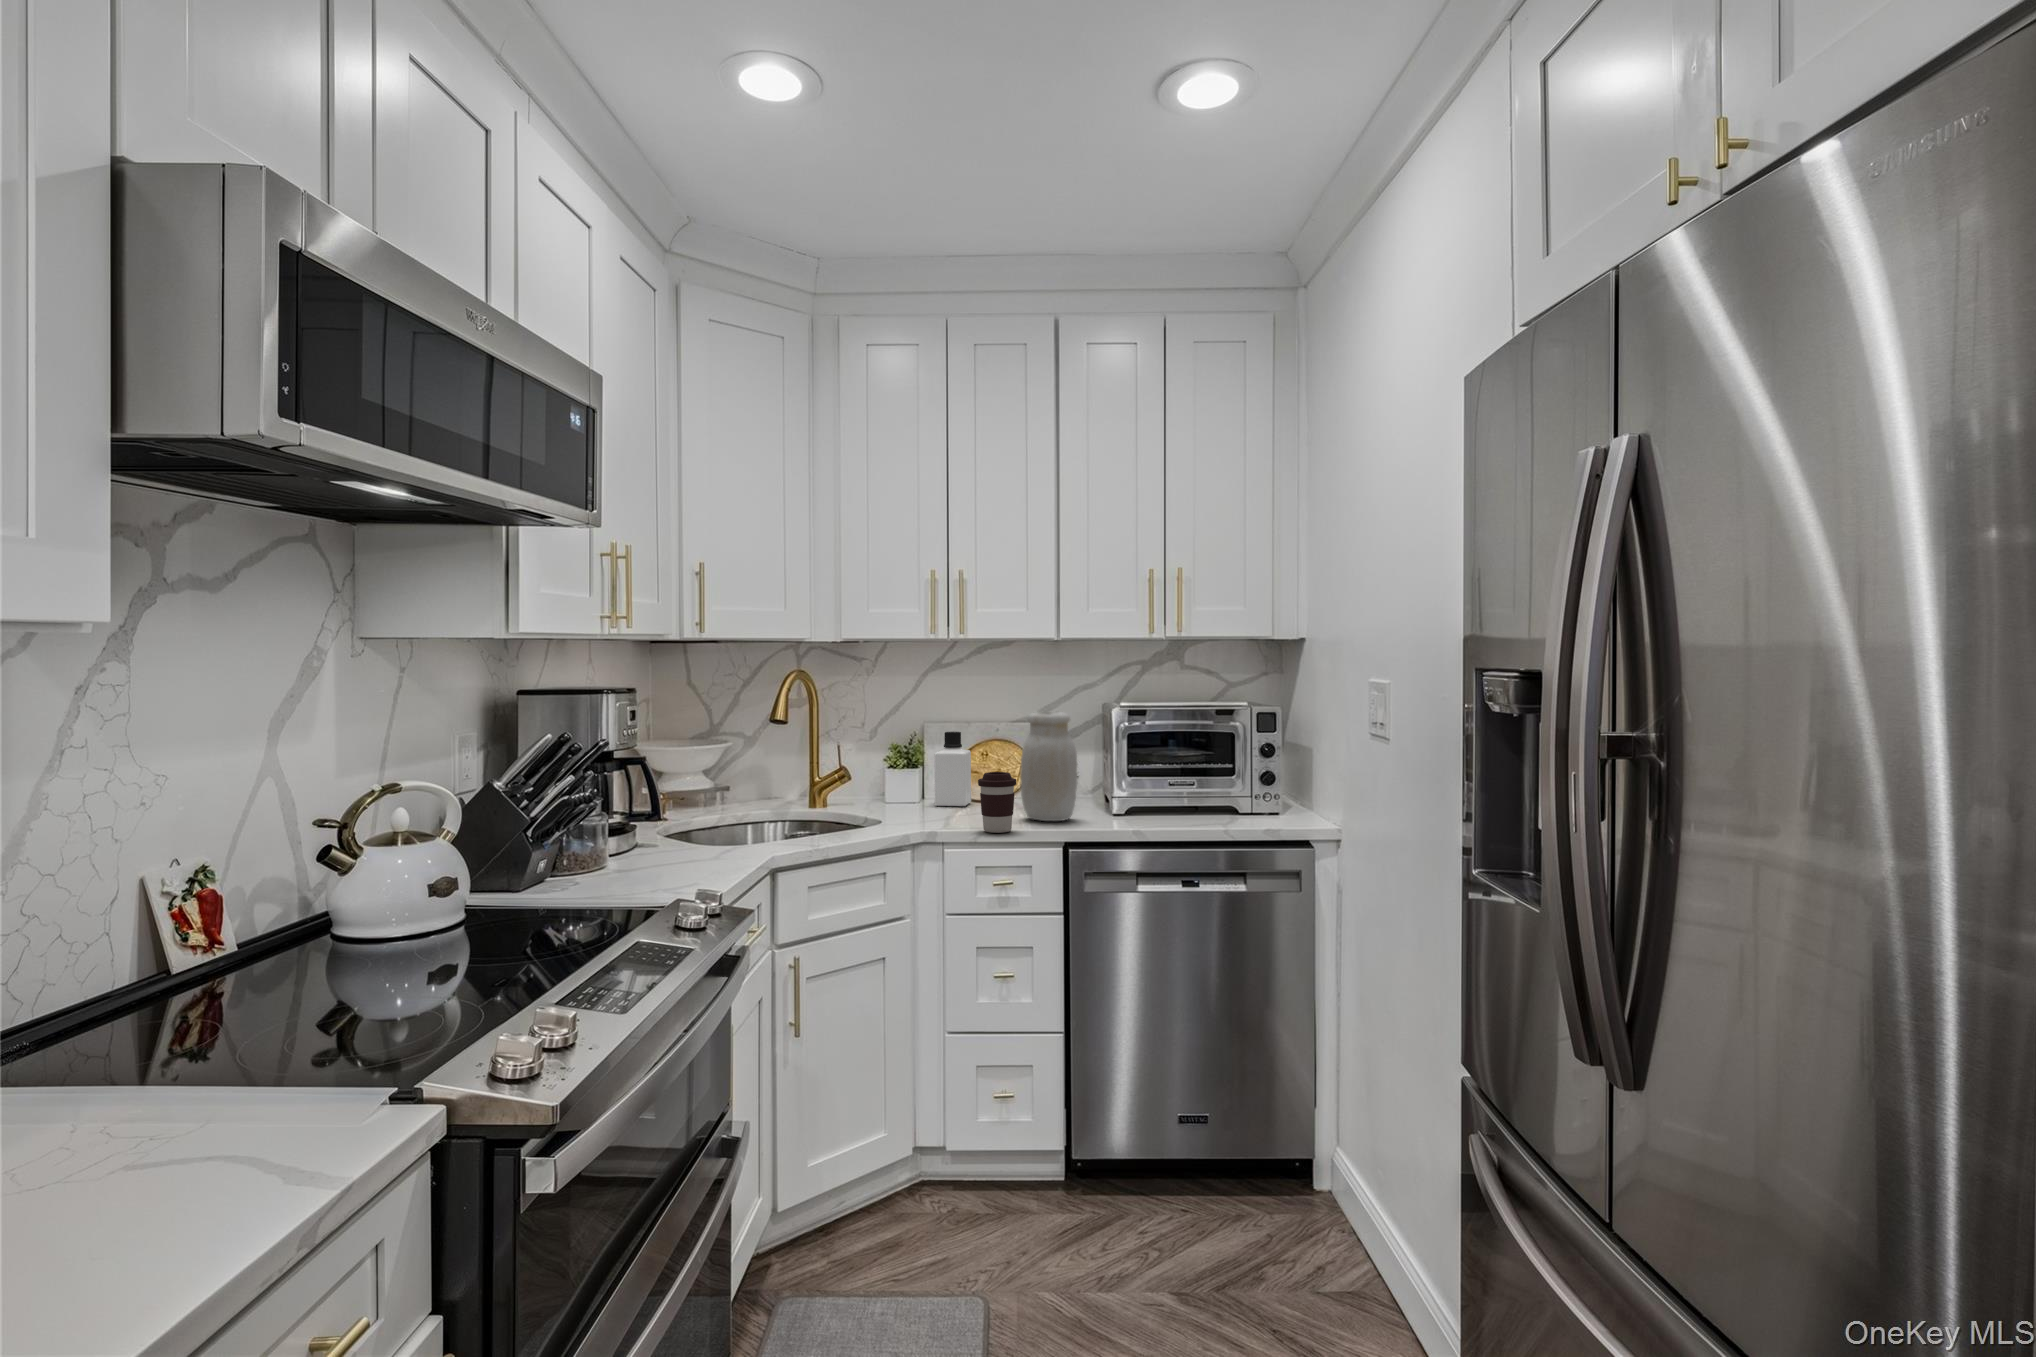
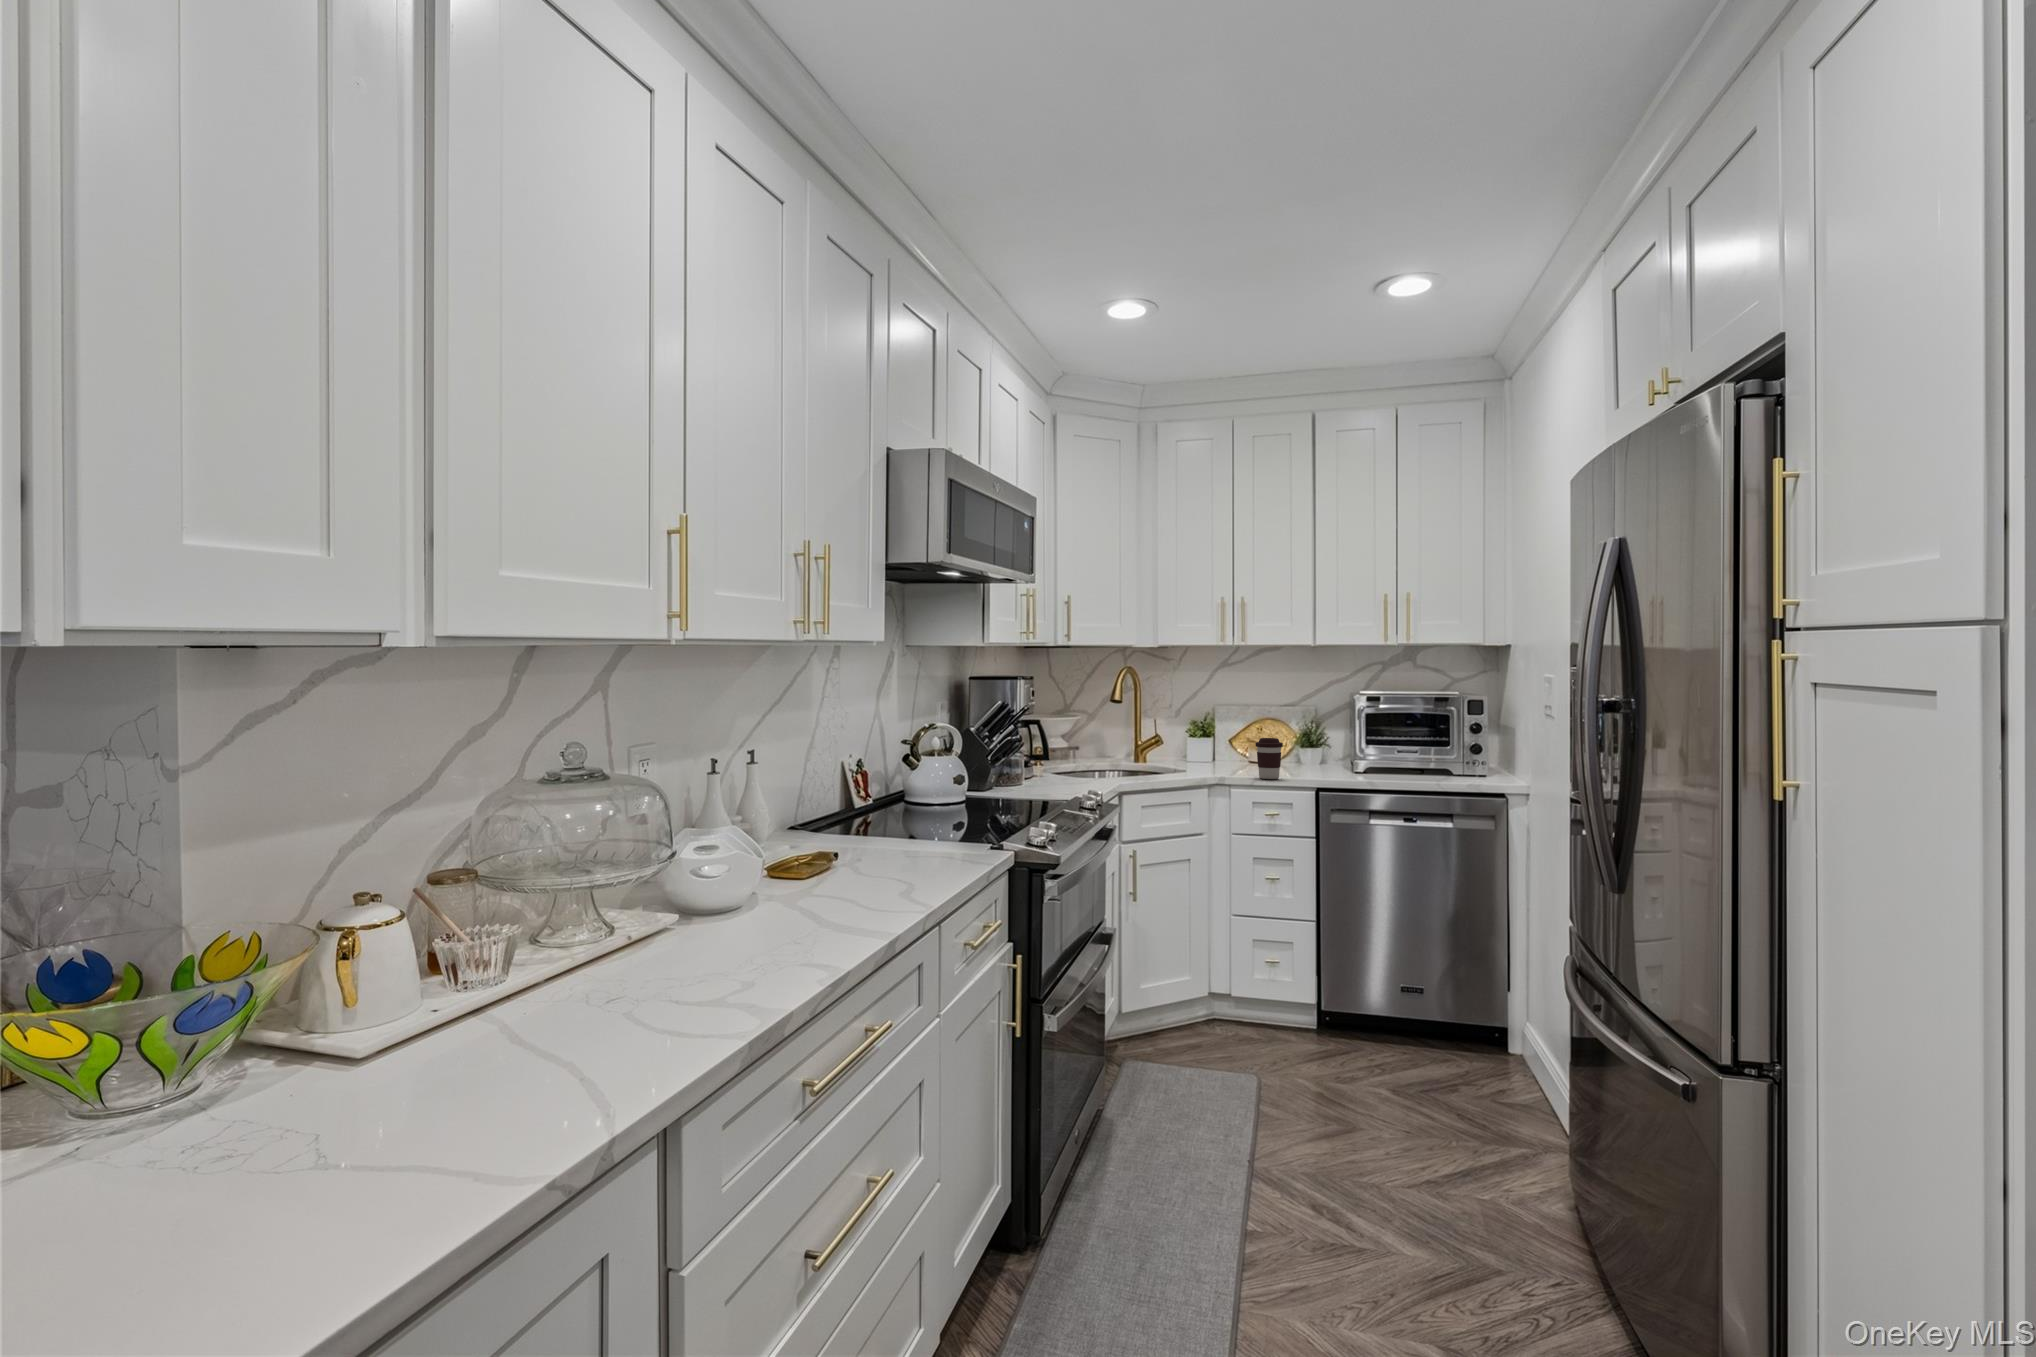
jar: present [1020,712,1077,821] -> none [1286,698,1328,775]
bottle: present [935,732,971,806] -> none [1224,712,1250,765]

